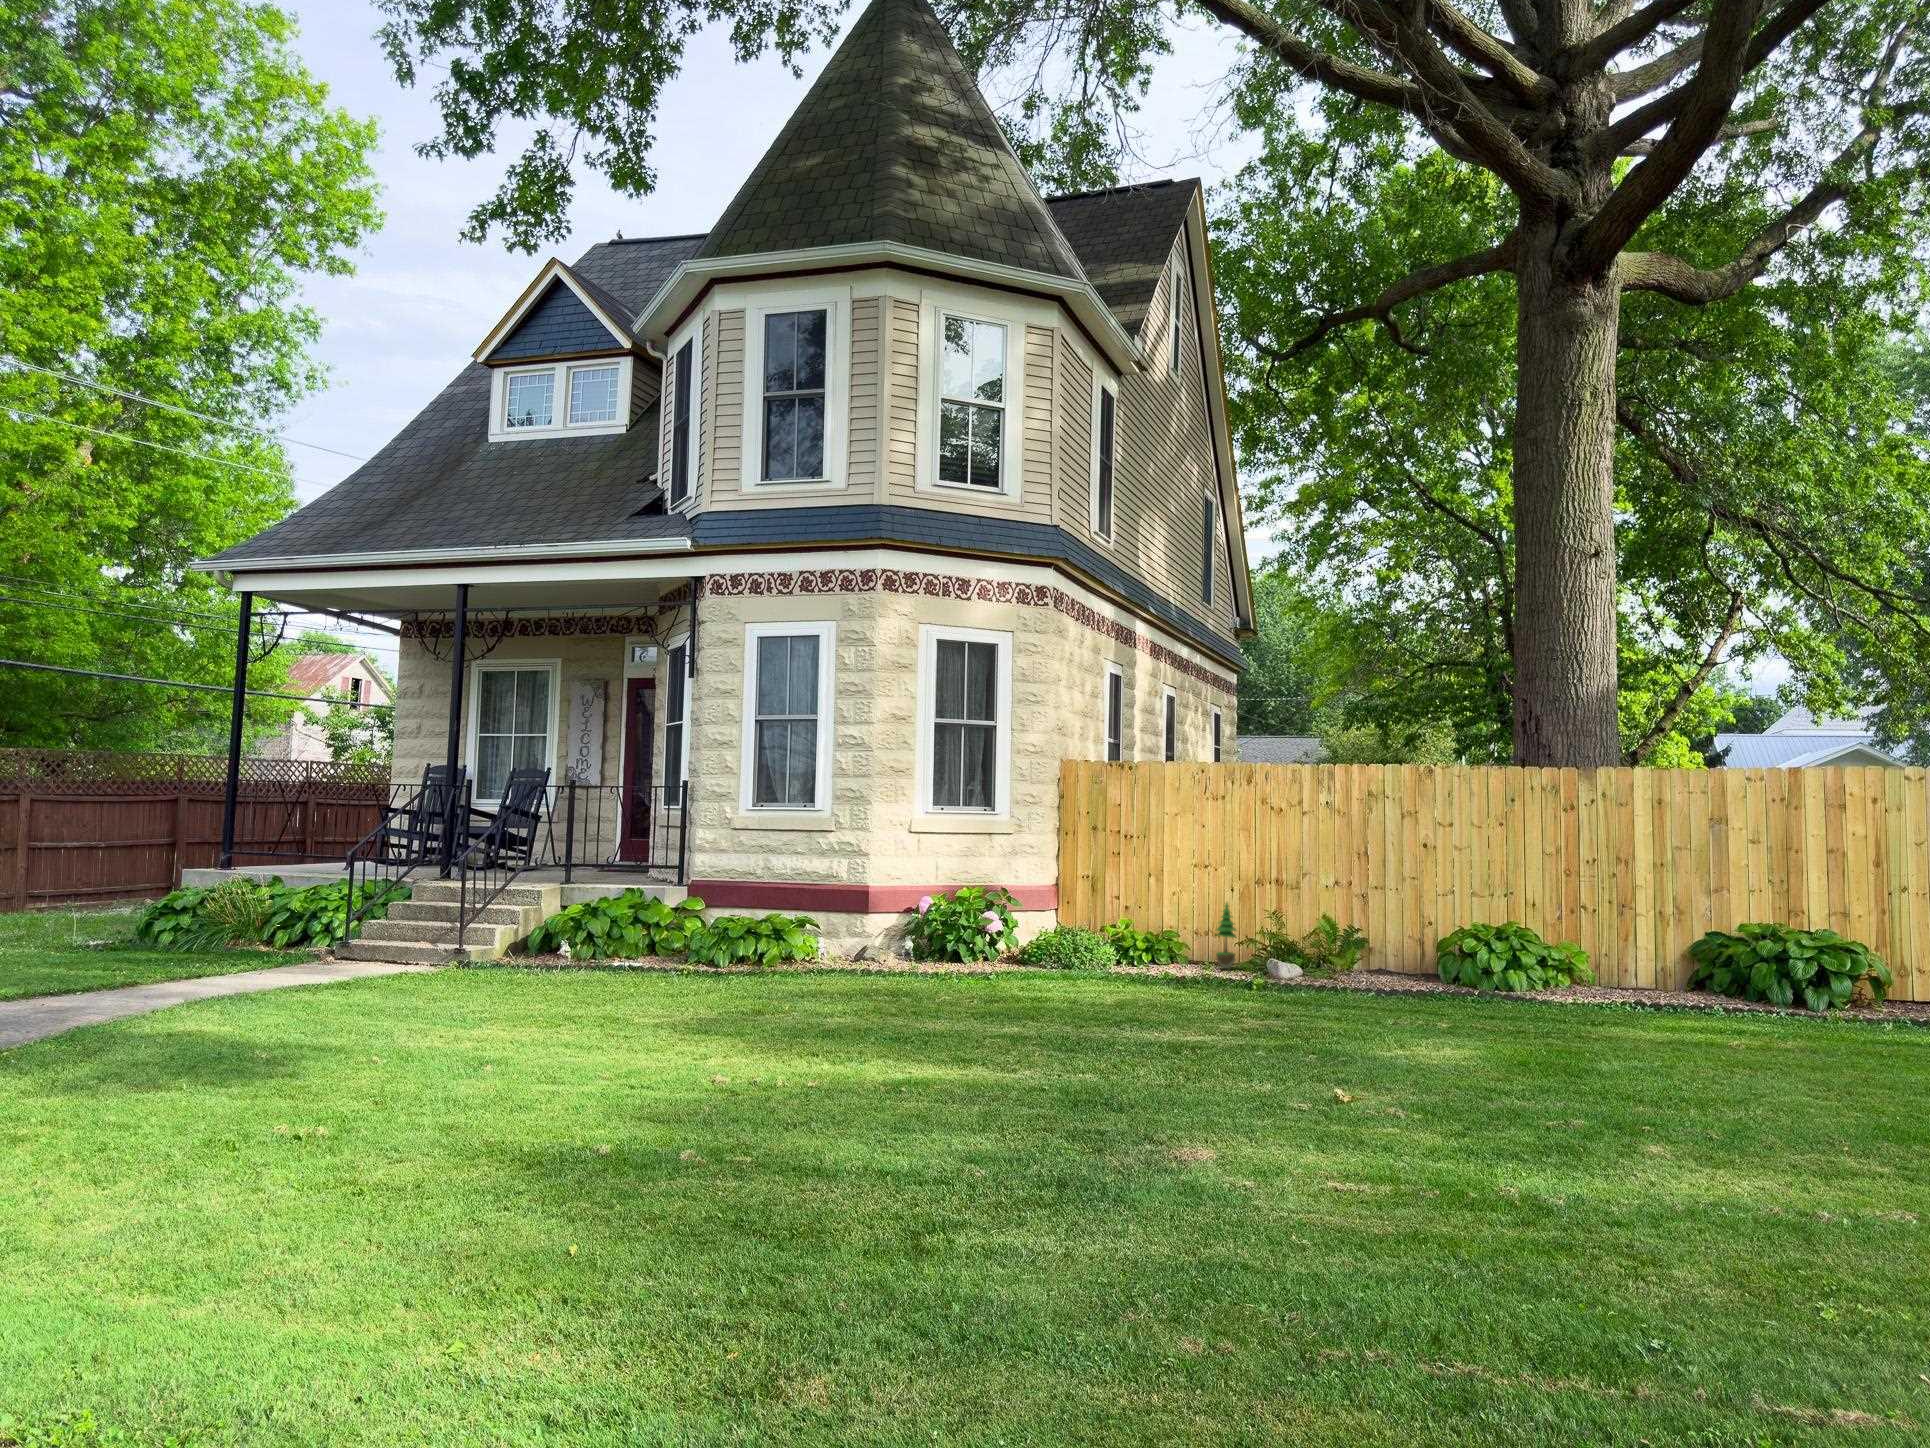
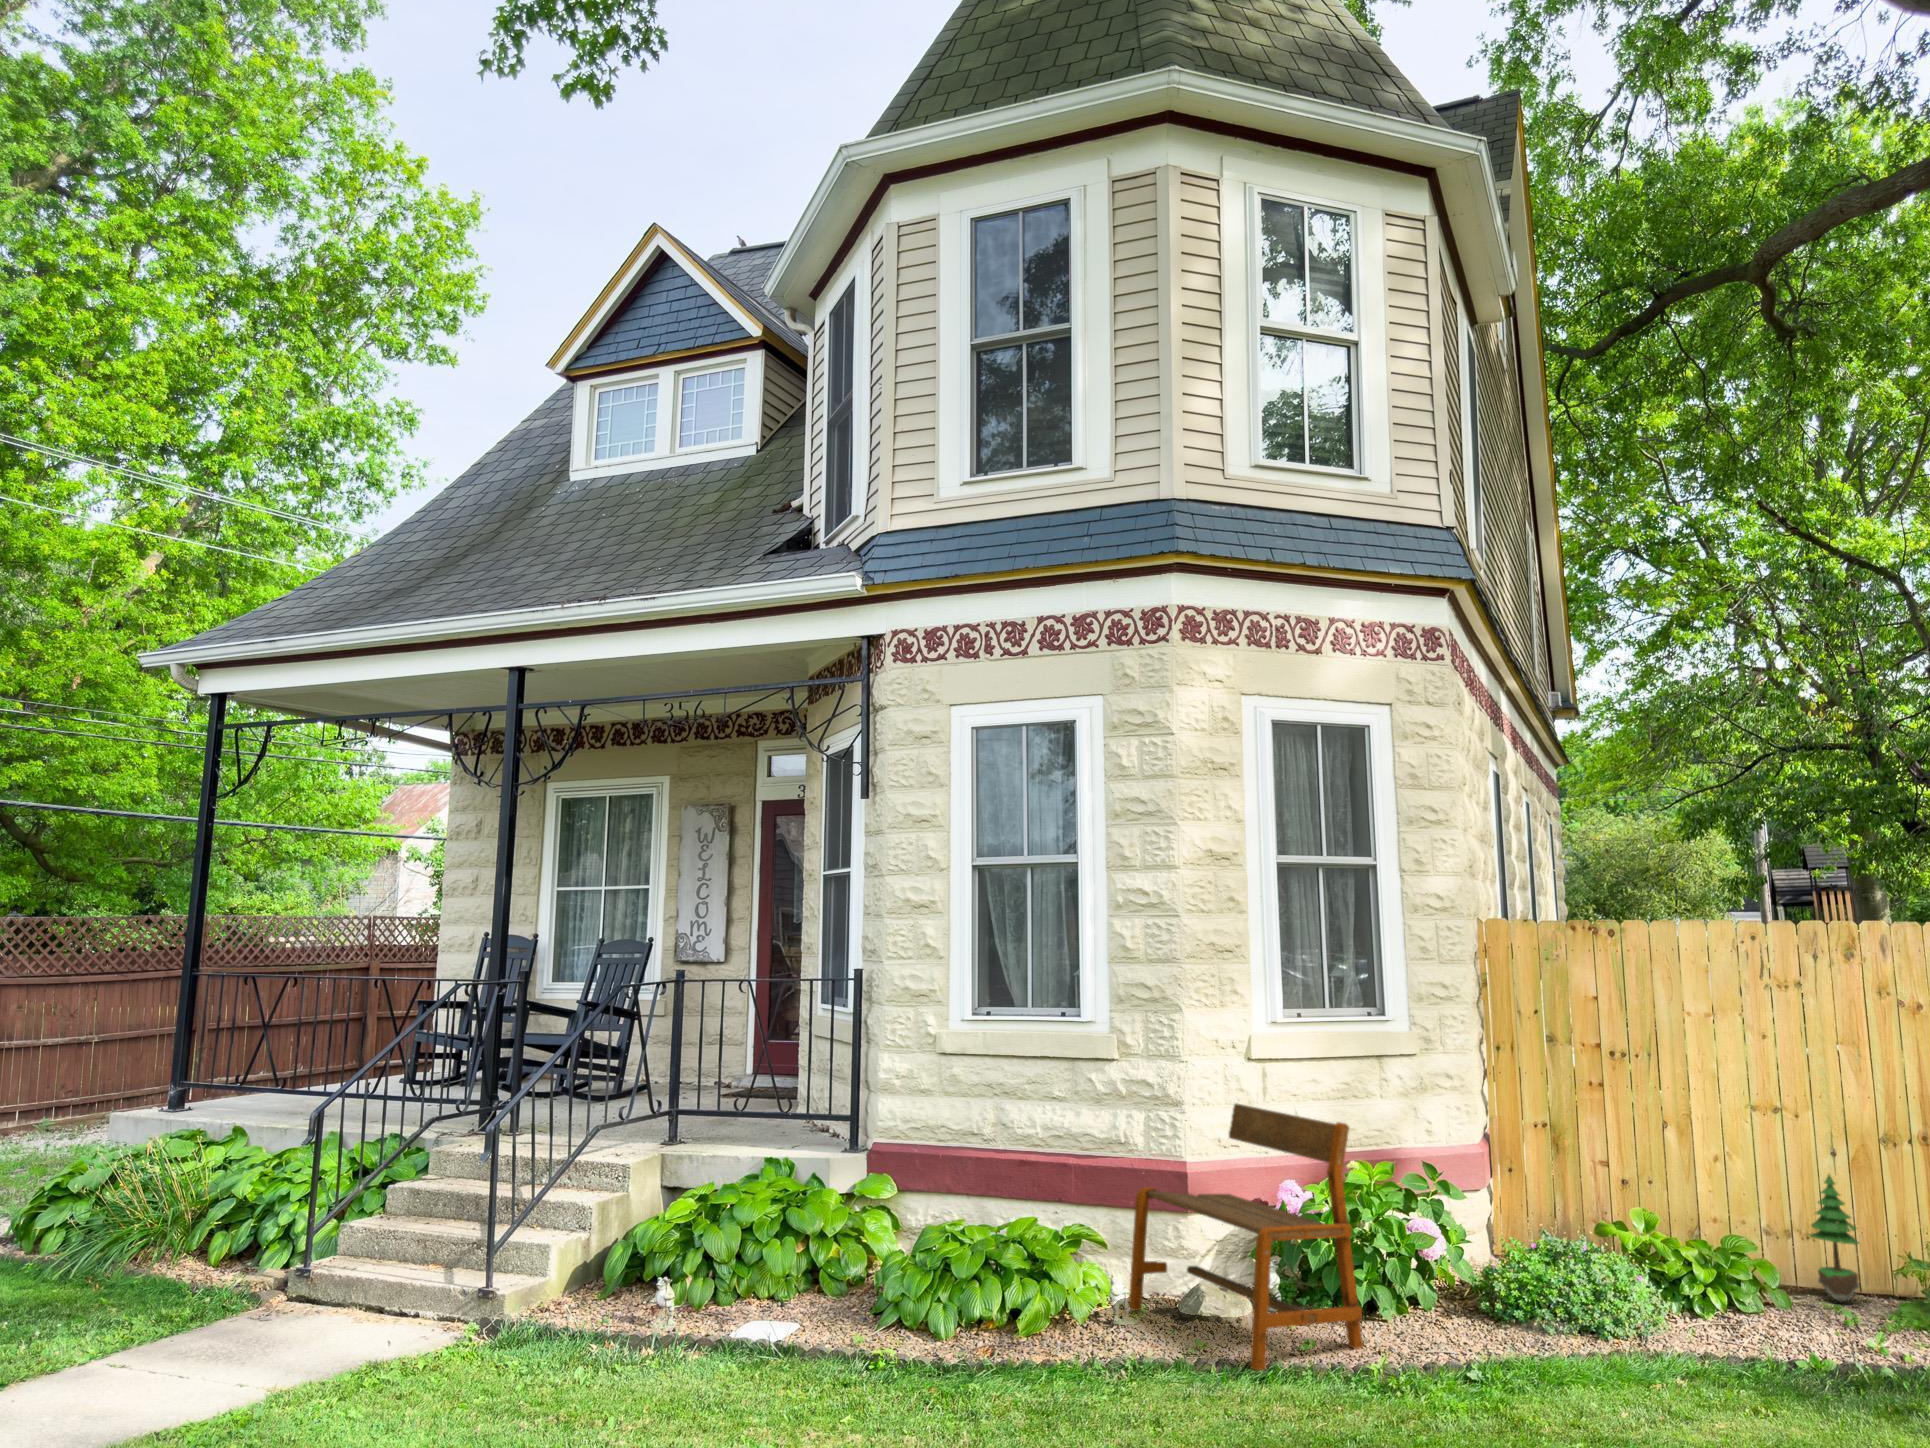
bench: none [831,856,948,980] -> present [1129,1103,1363,1370]

